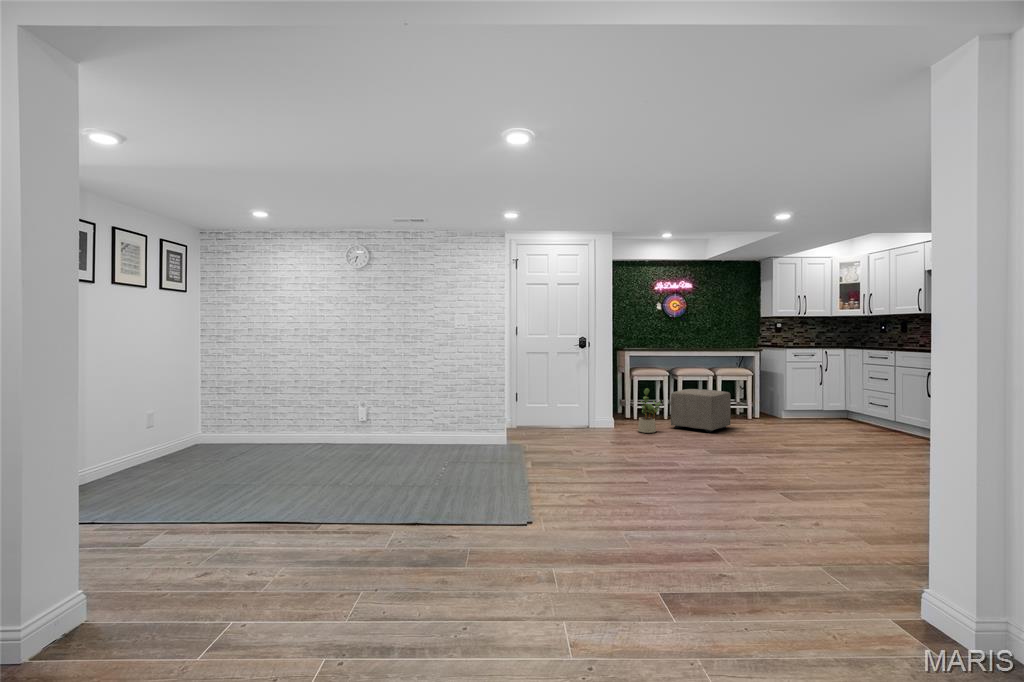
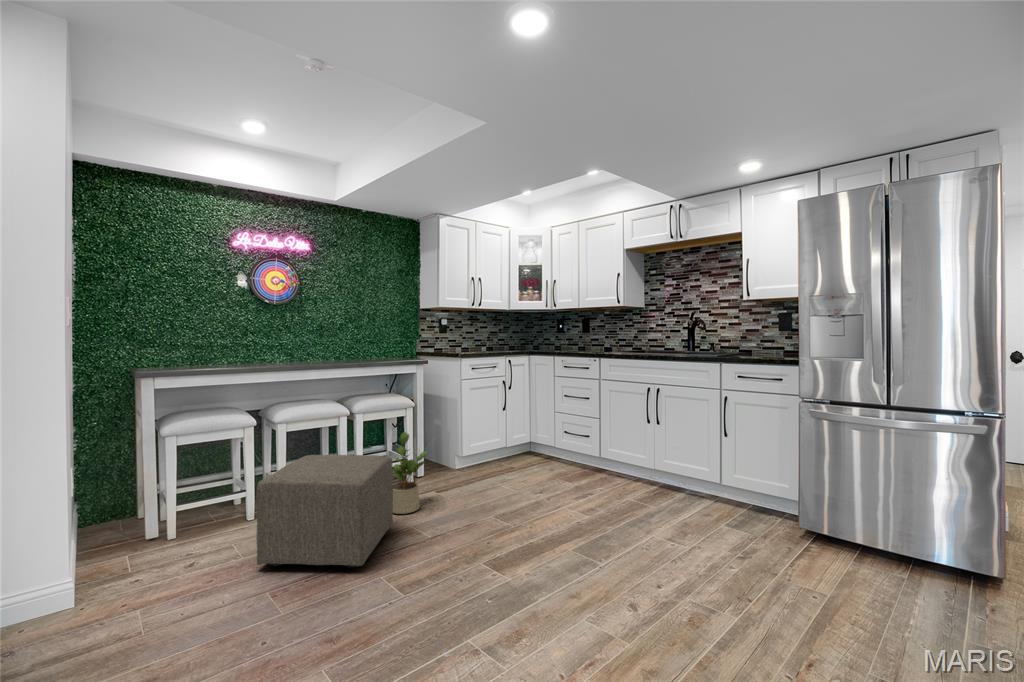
potted plant: present [638,388,661,433] -> present [393,432,427,514]

